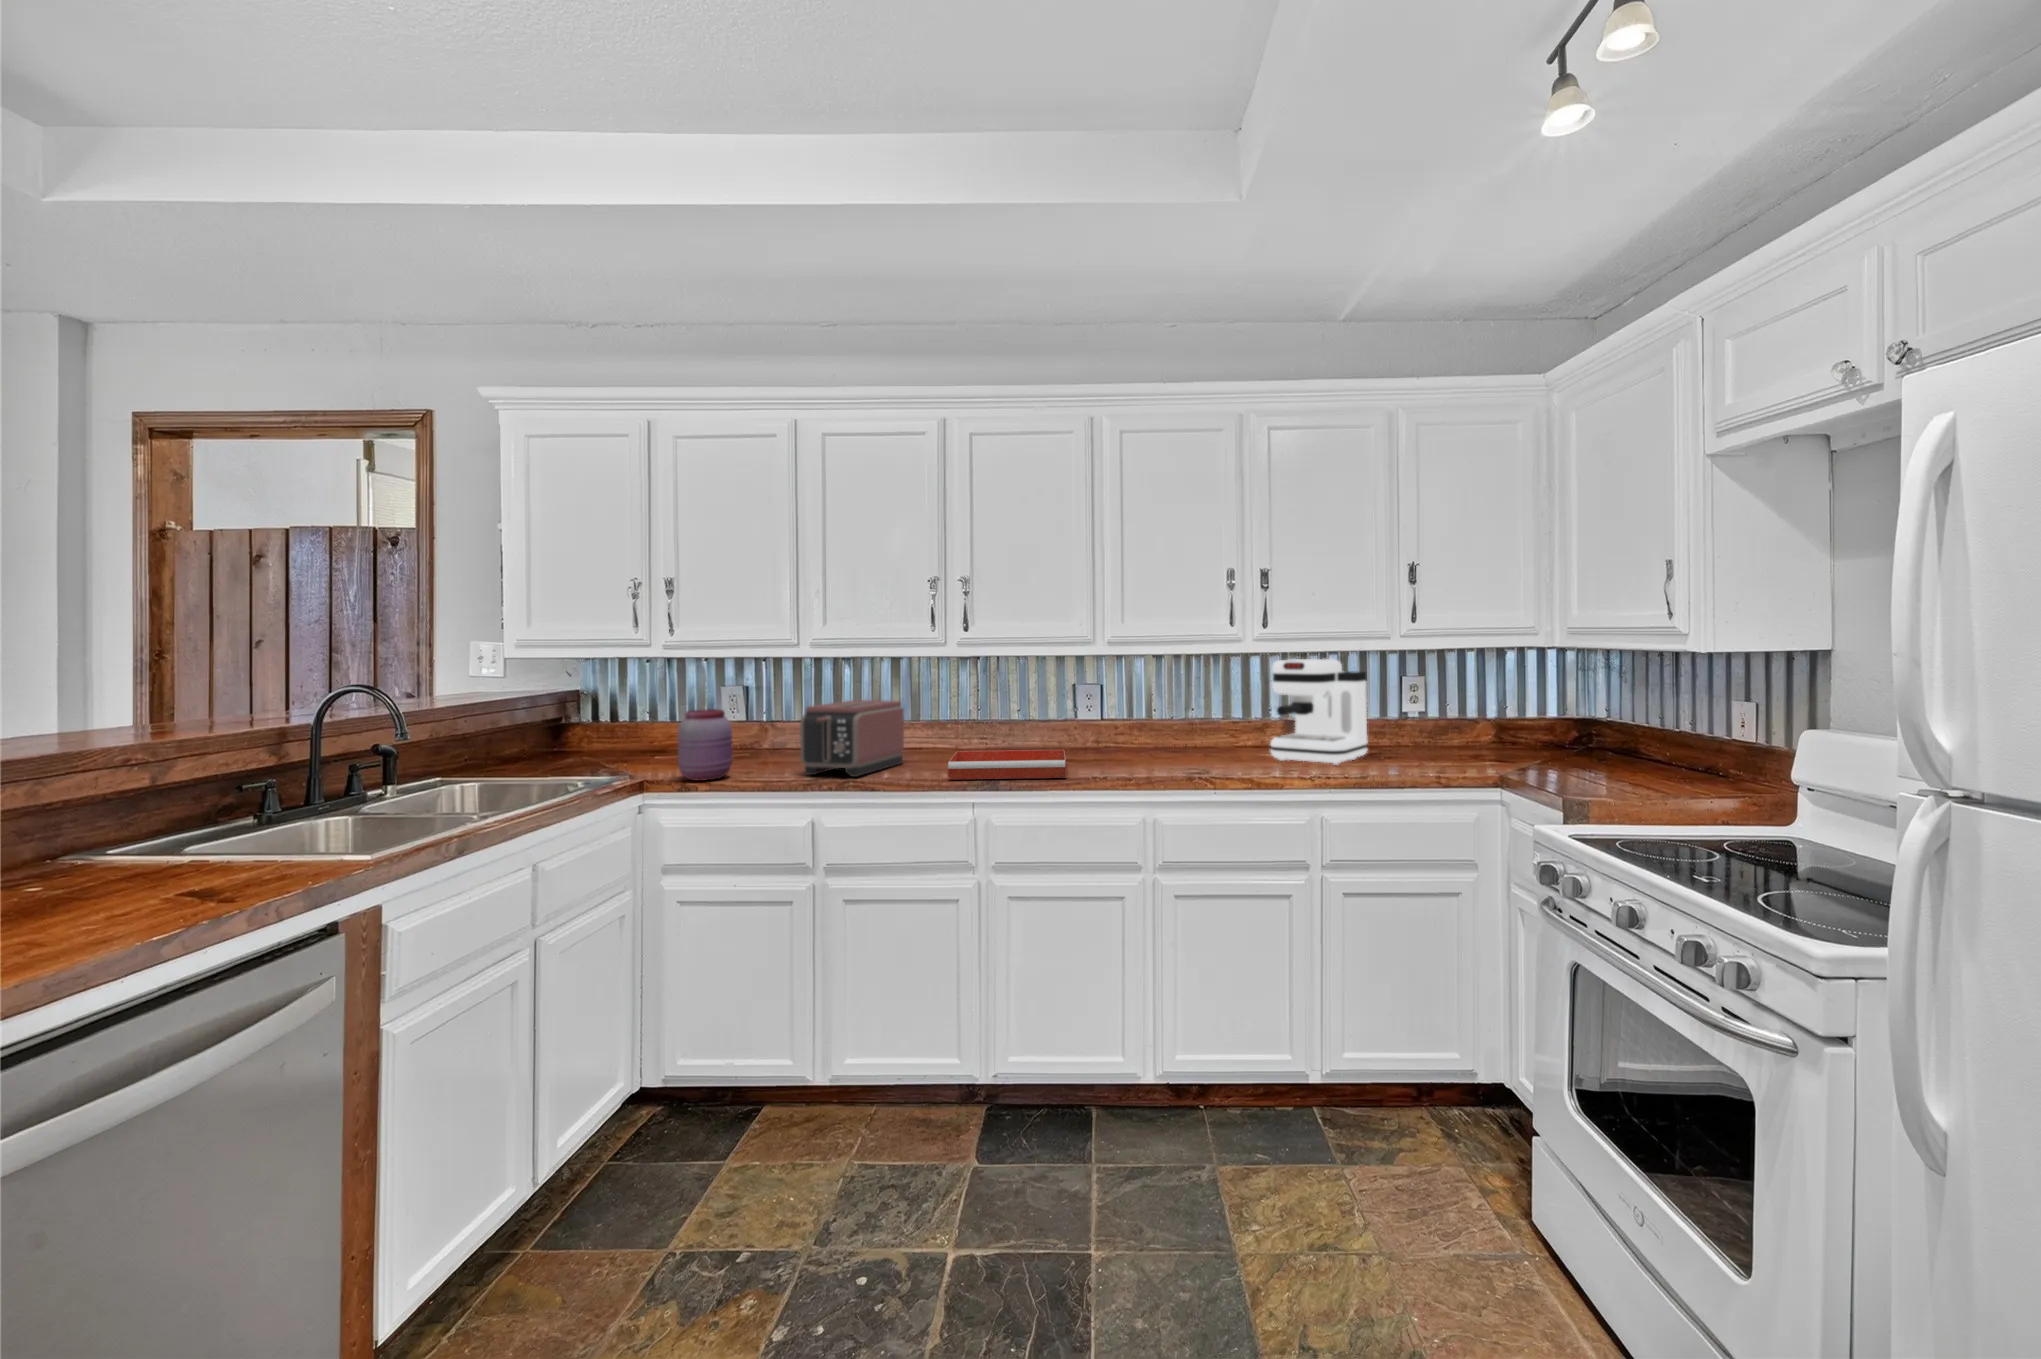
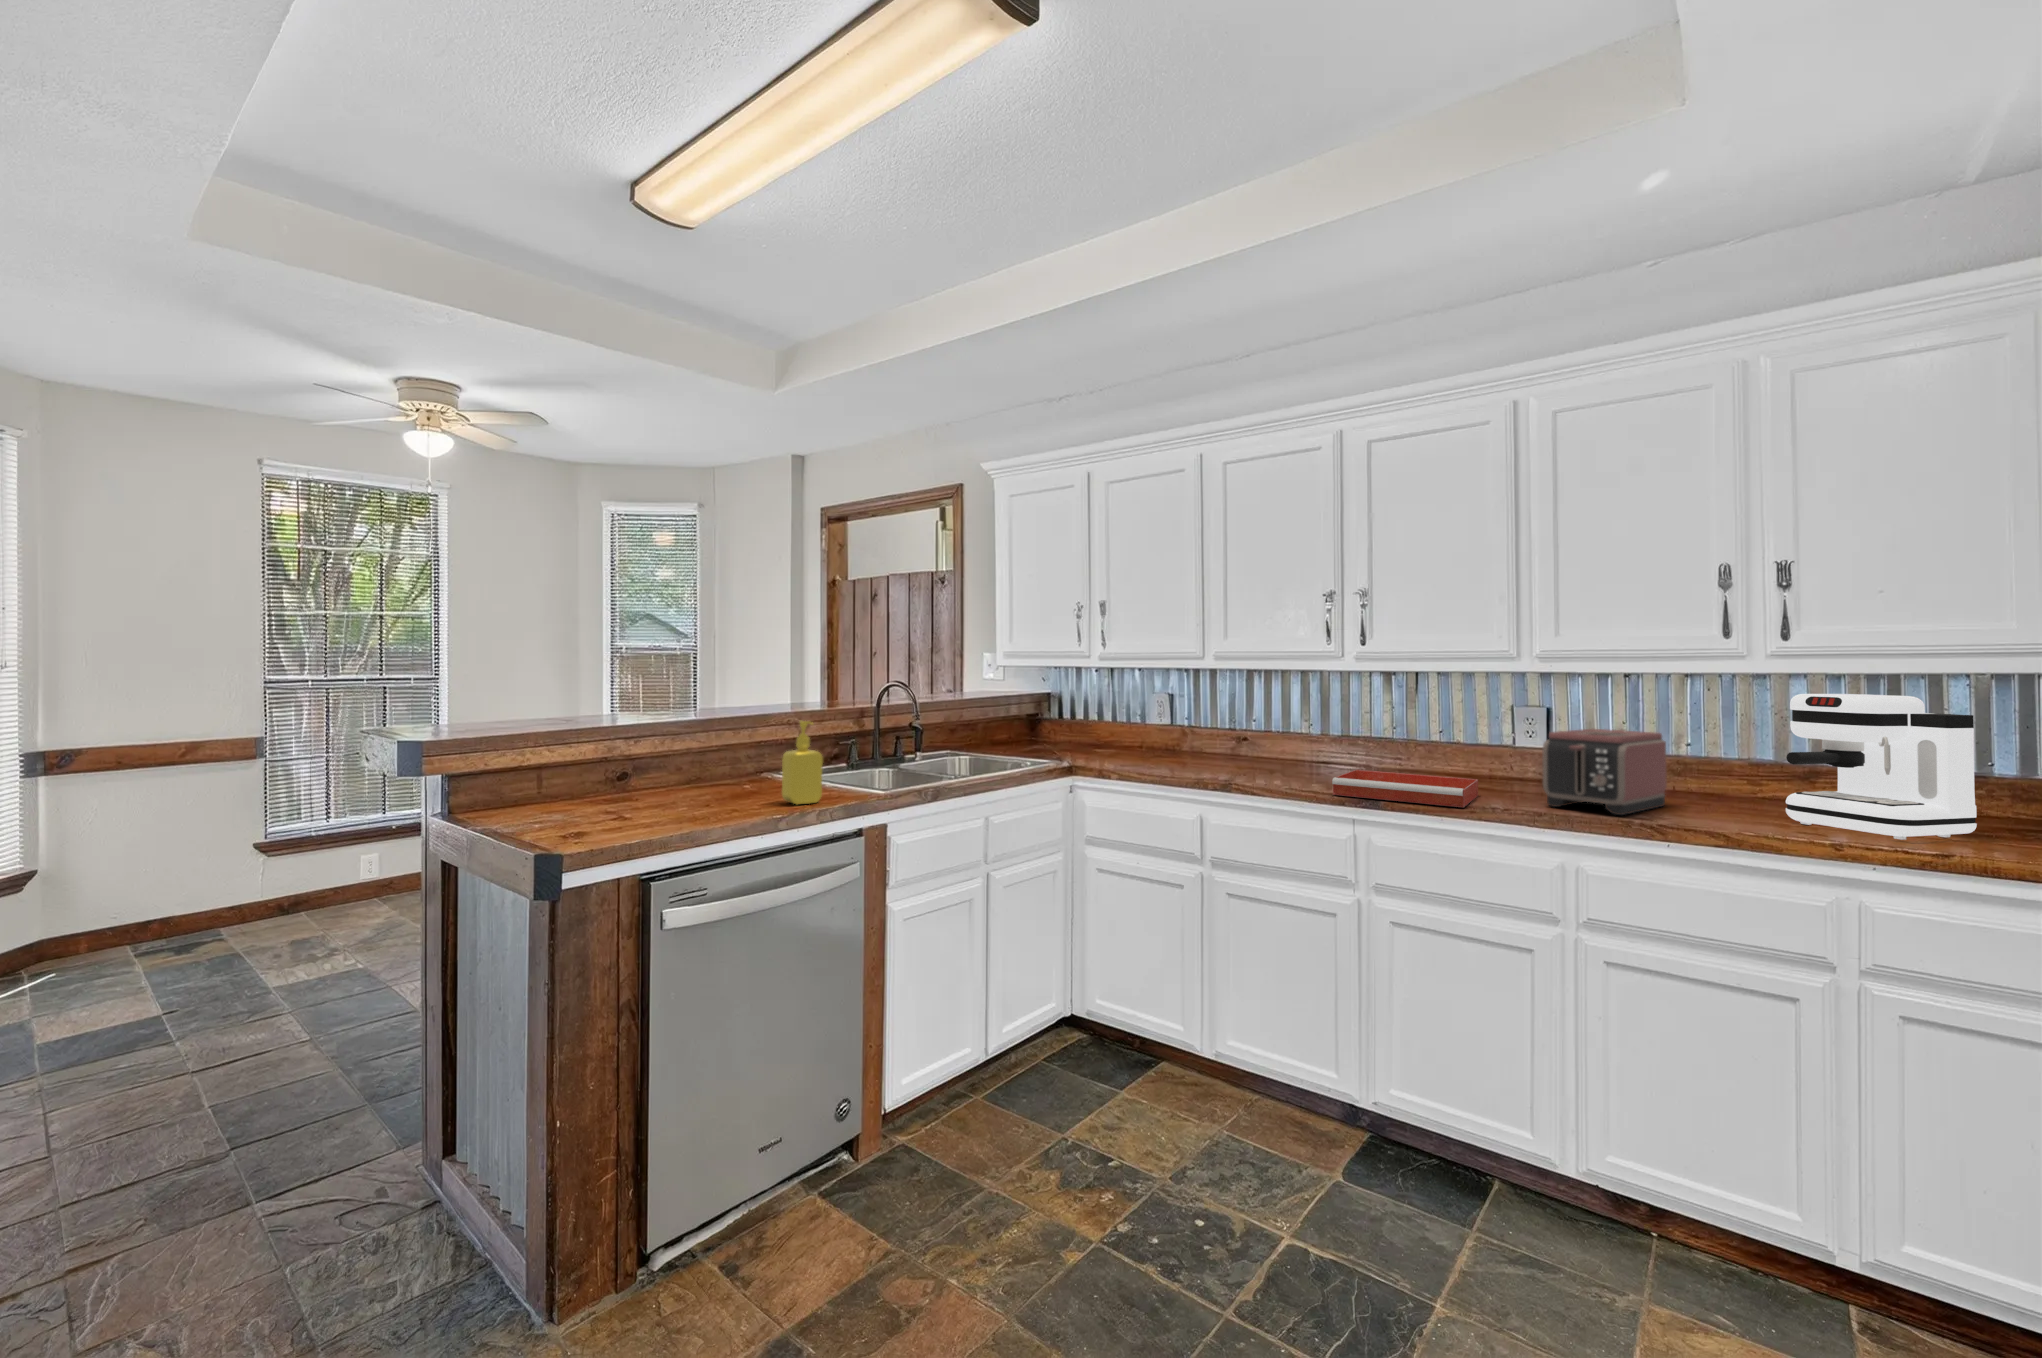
toaster: present [800,700,904,777] -> present [1542,729,1667,815]
jar: present [678,709,732,781] -> none [1104,713,1146,772]
soap dispenser: none [166,762,257,903] -> present [782,721,823,804]

